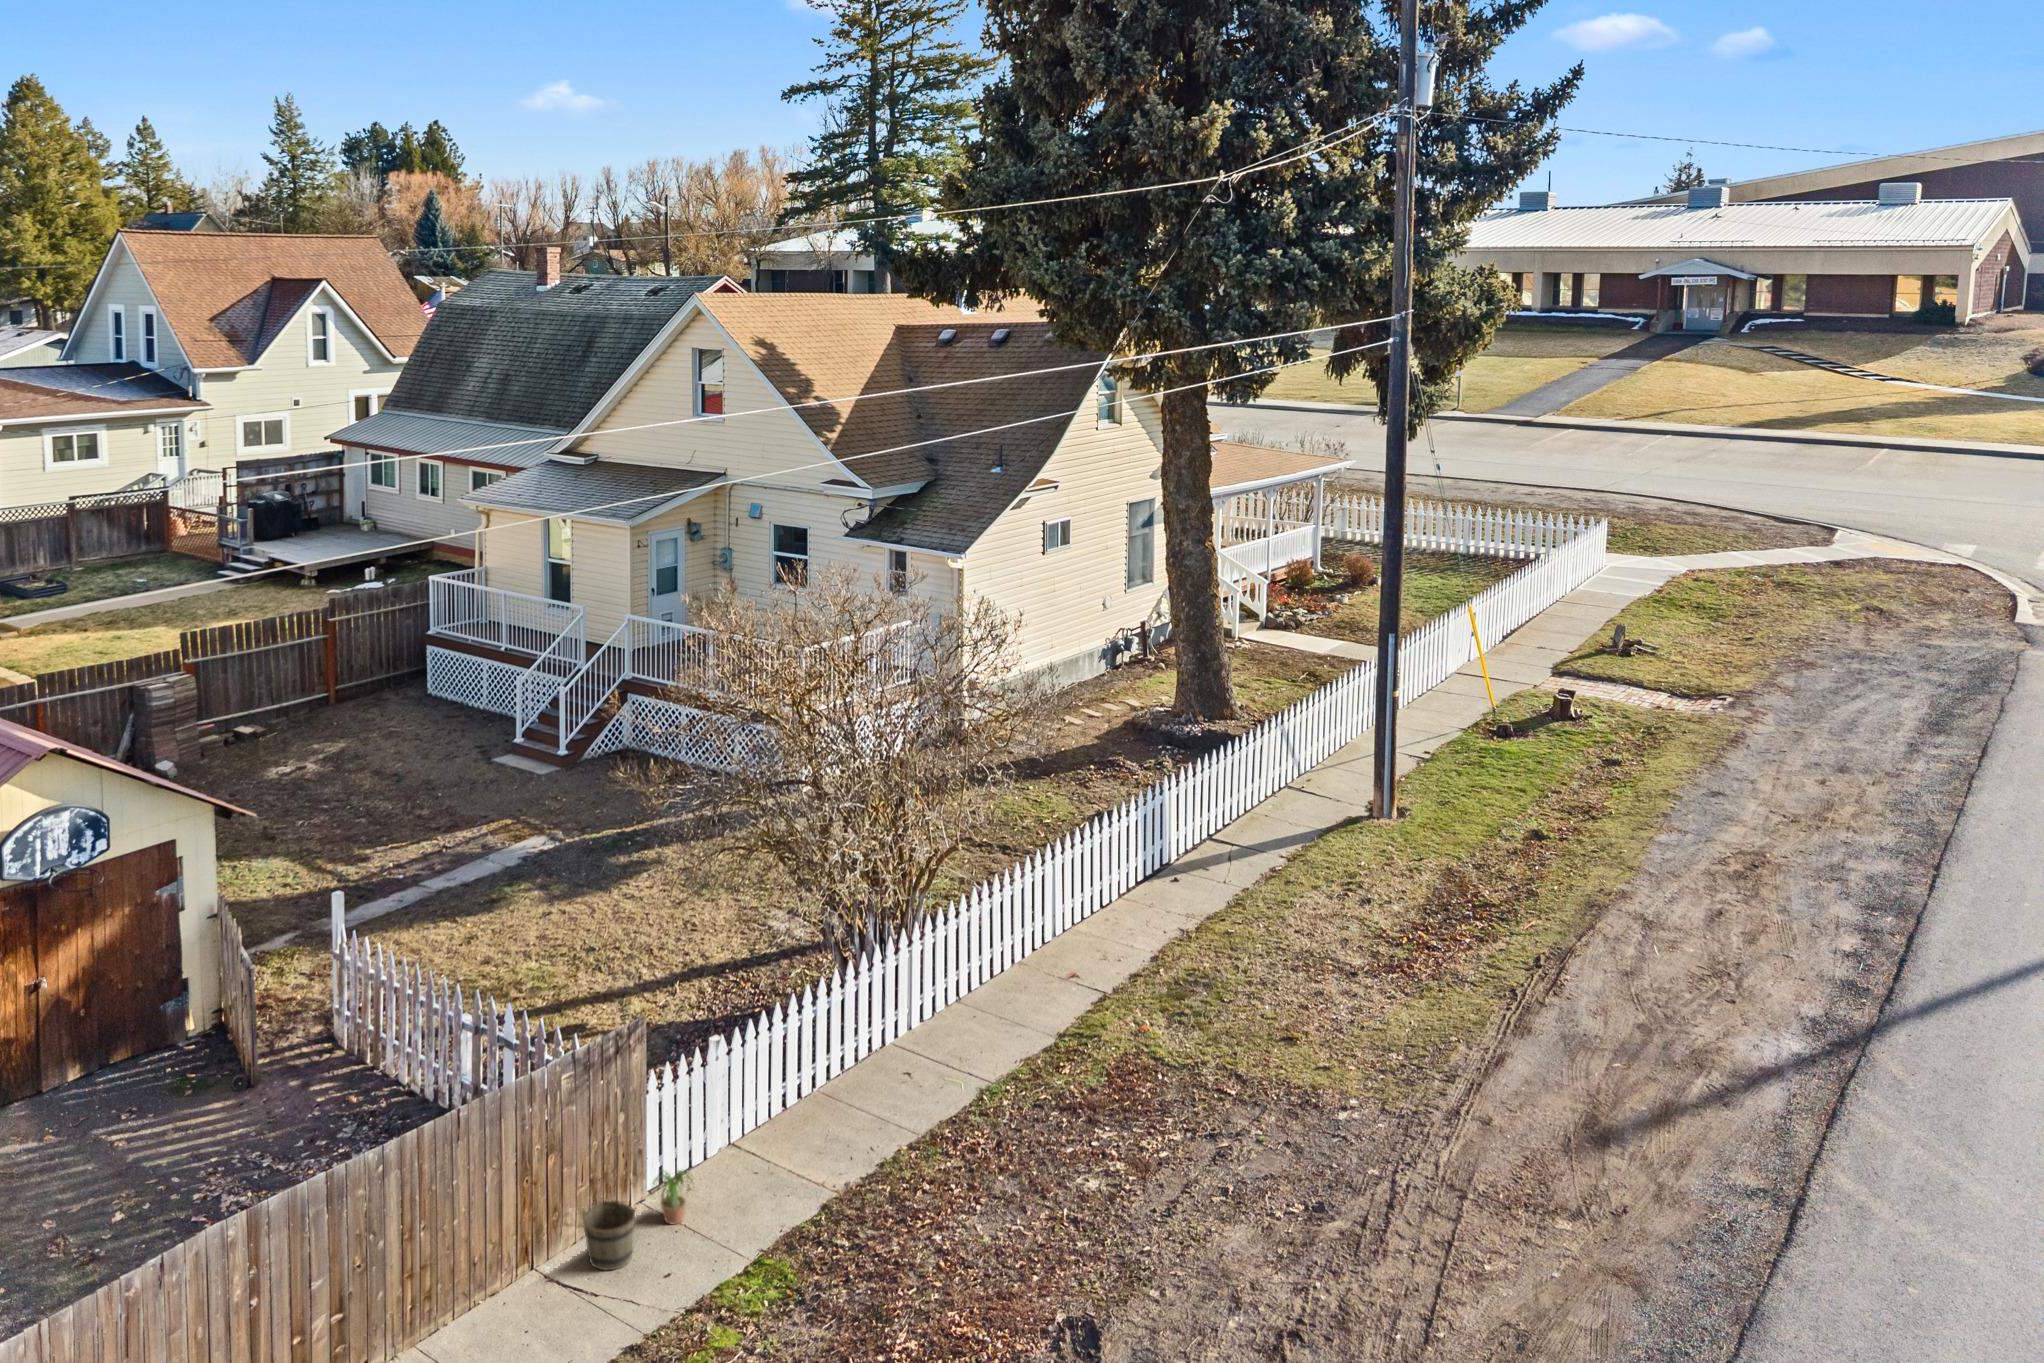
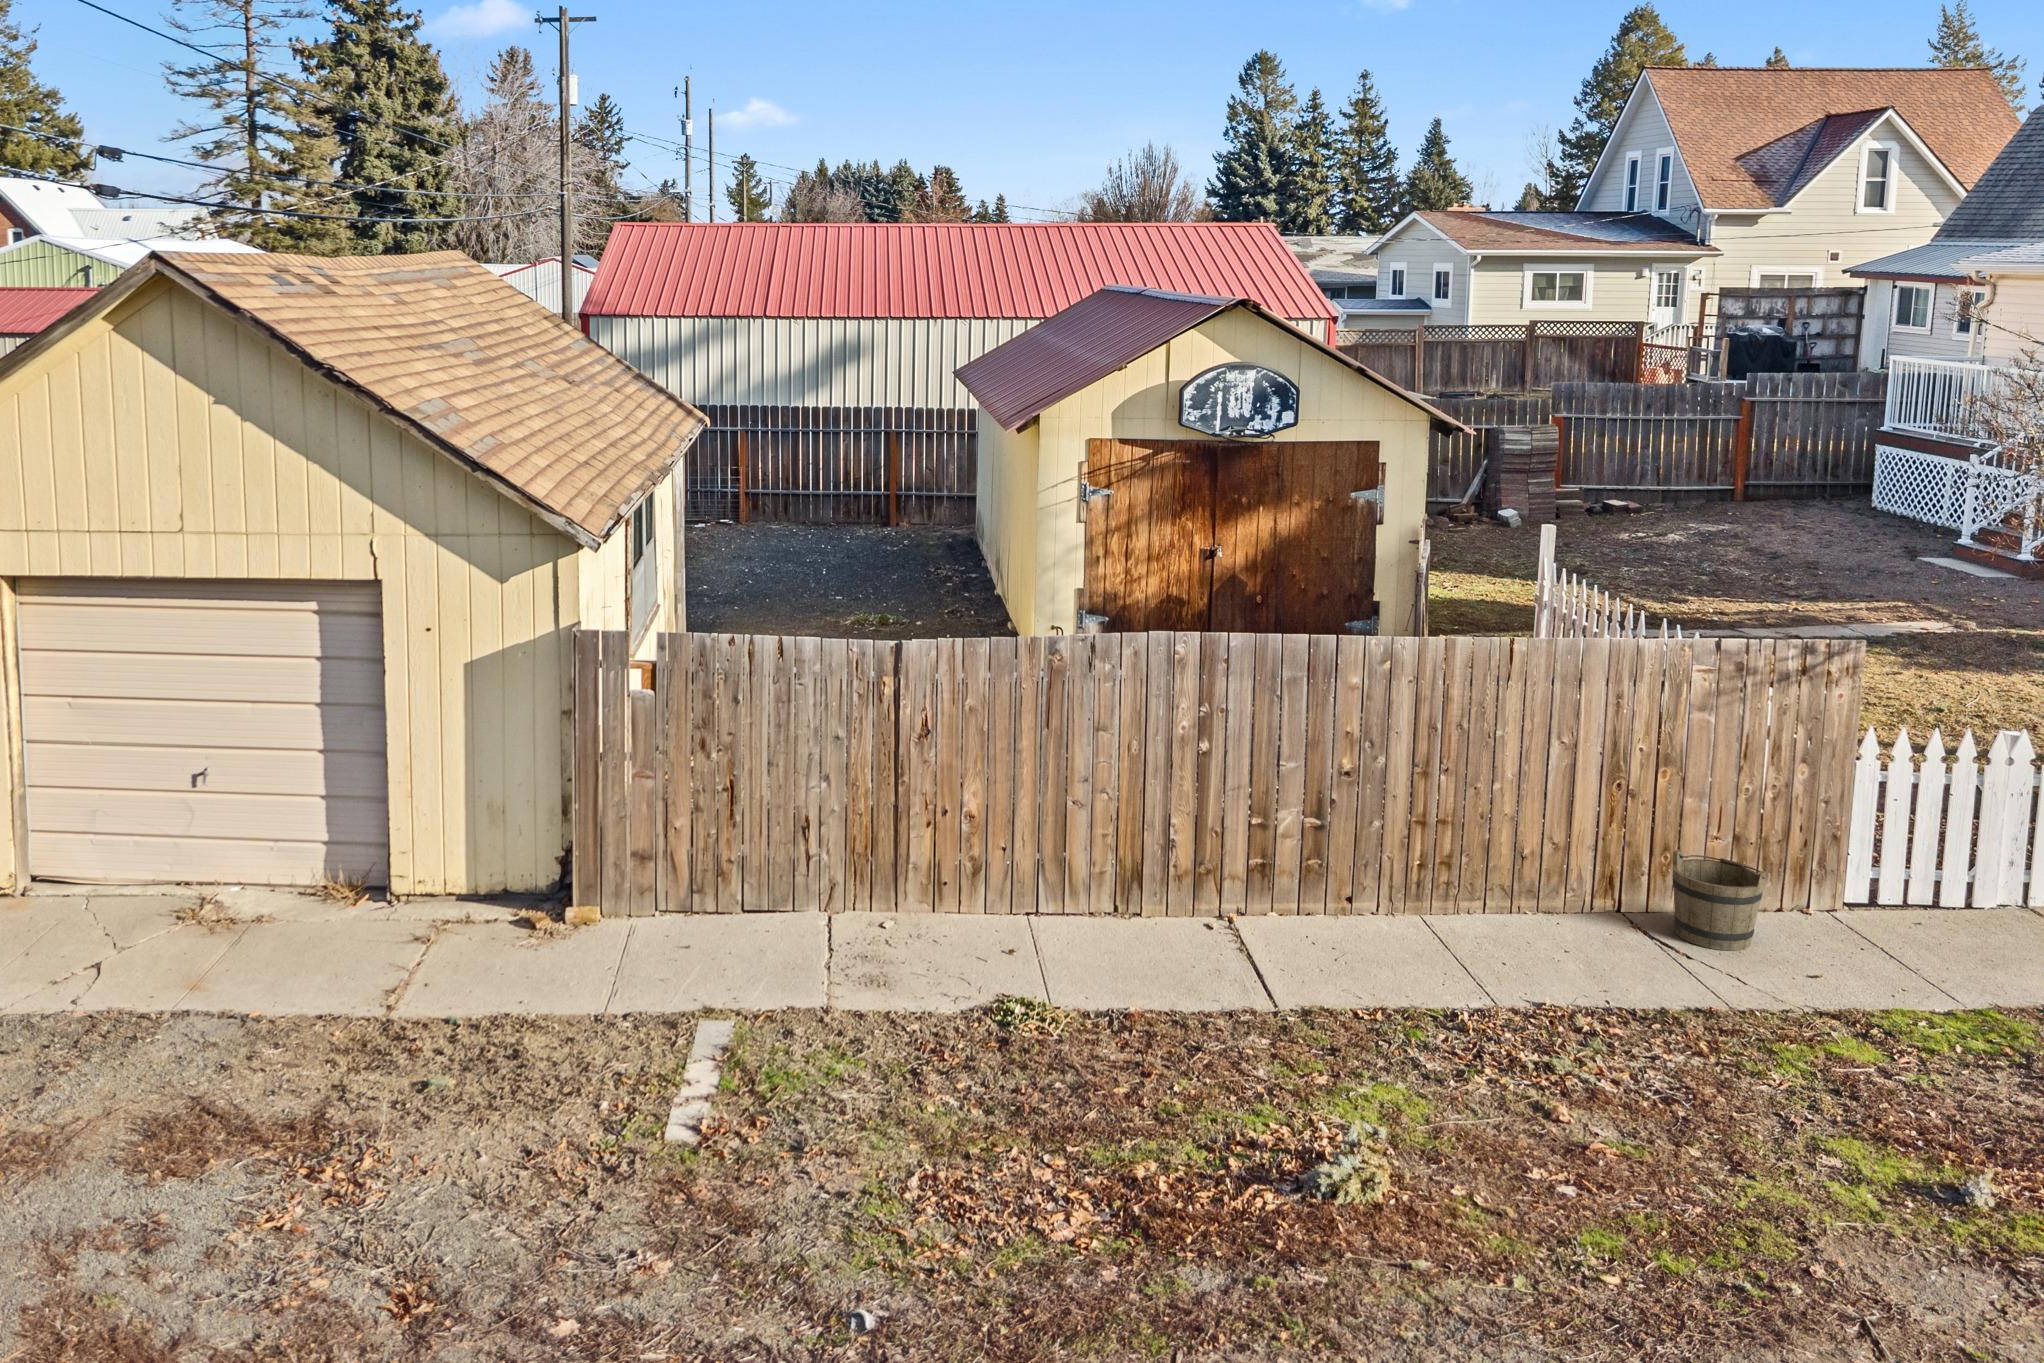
potted plant: present [652,1170,693,1225] -> none [1816,863,1913,948]

